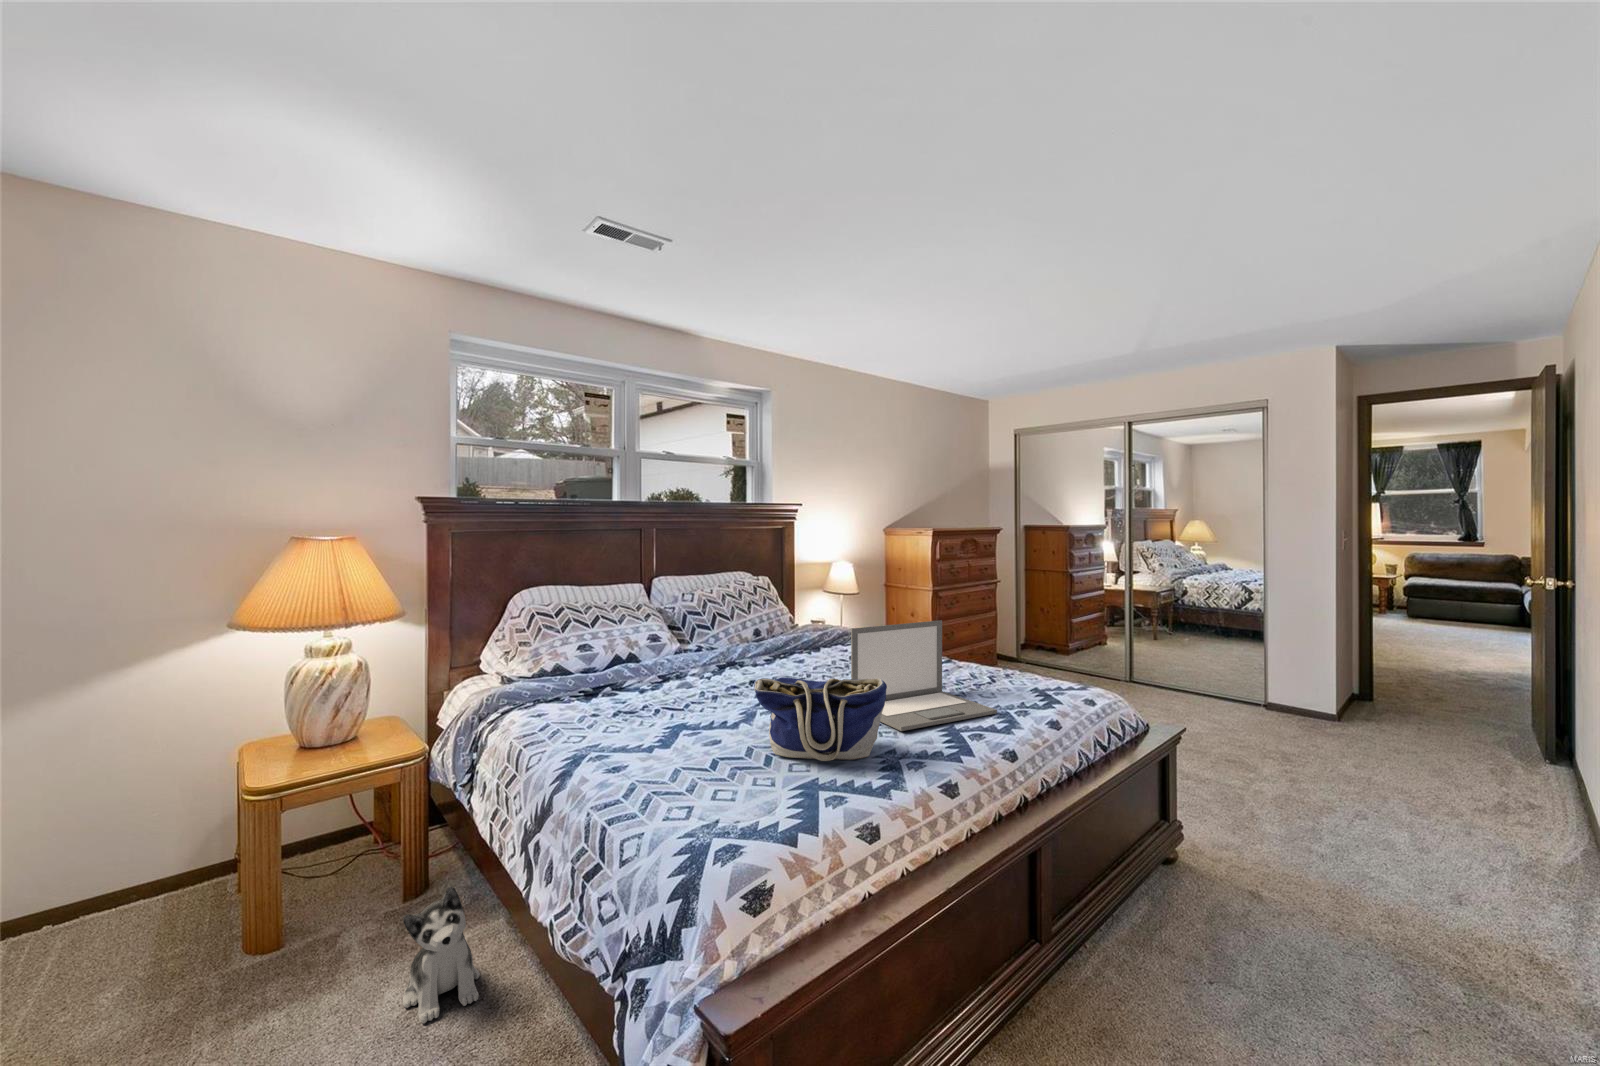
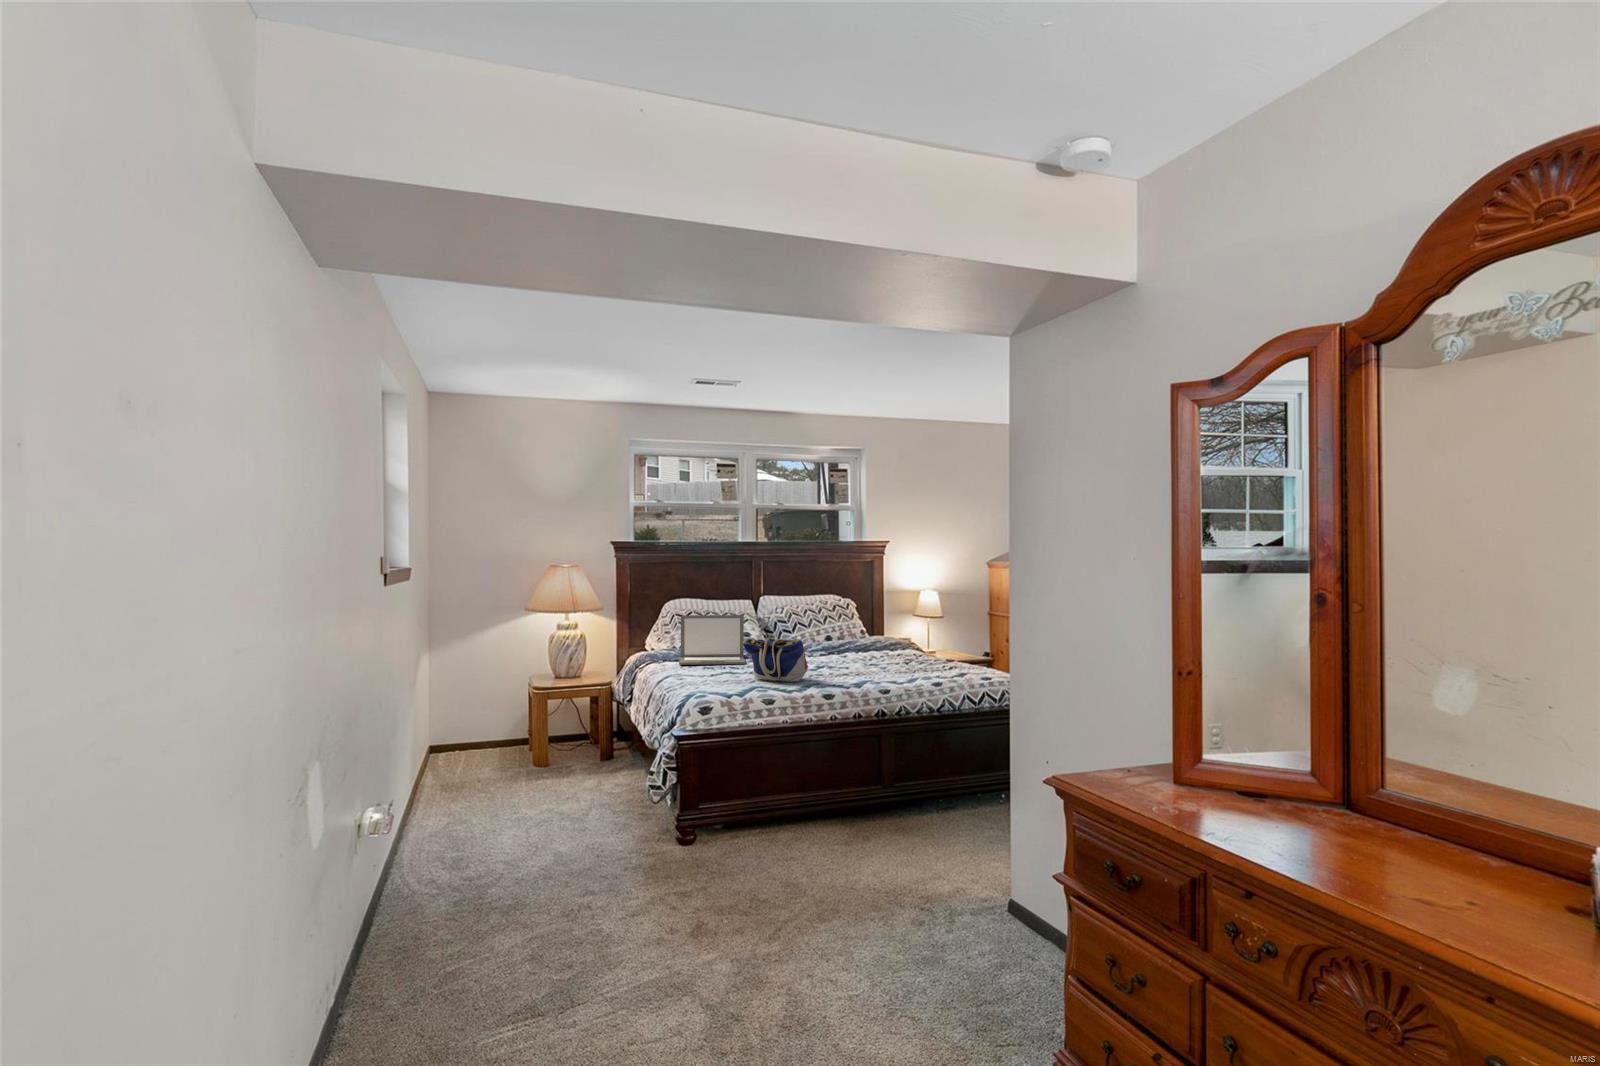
laptop: present [851,620,997,731] -> present [679,615,745,665]
plush toy: present [403,886,480,1023] -> none [592,732,625,789]

